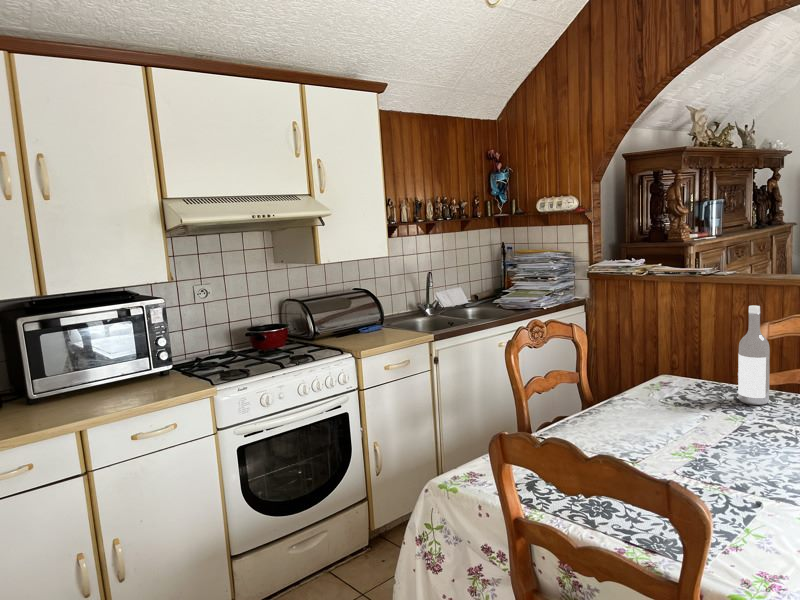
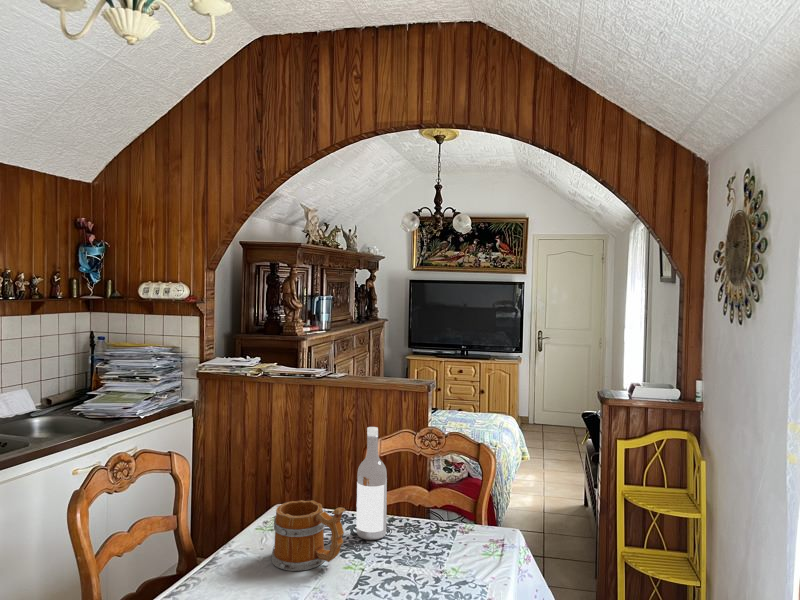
mug: none [658,363,725,416] -> present [272,500,345,571]

